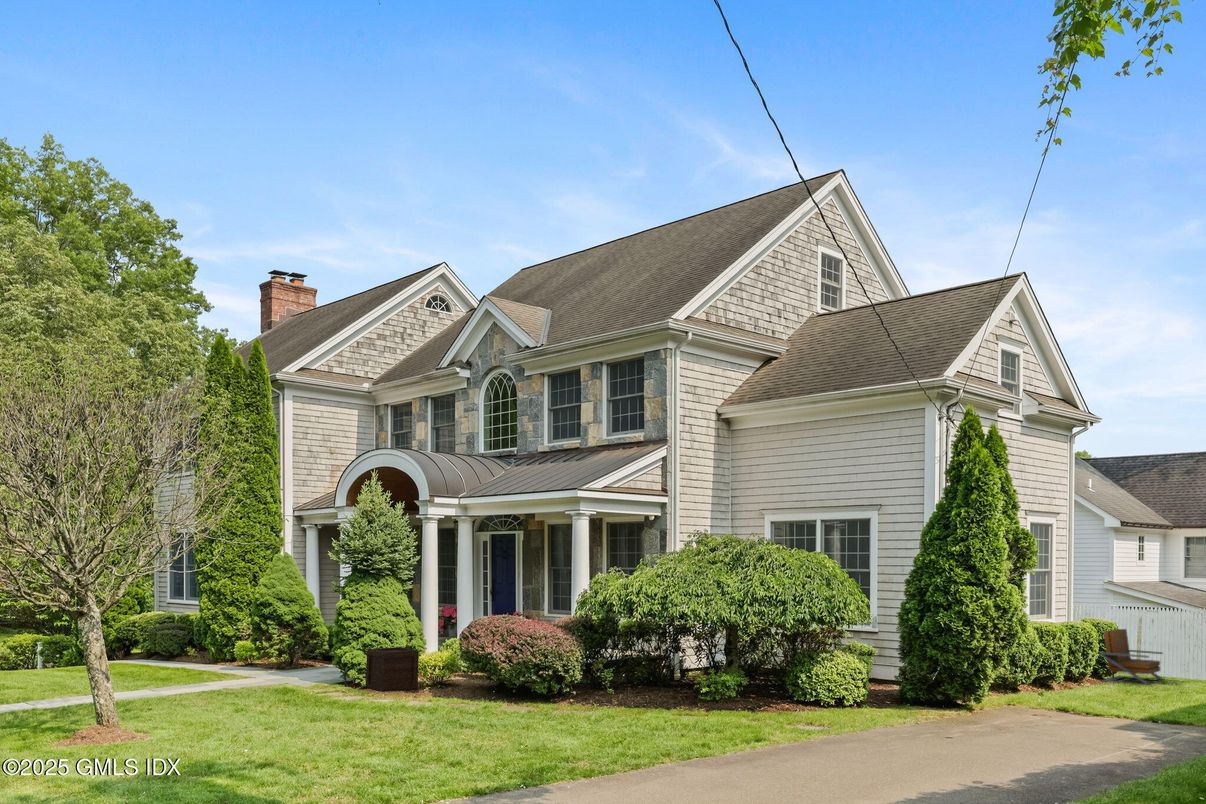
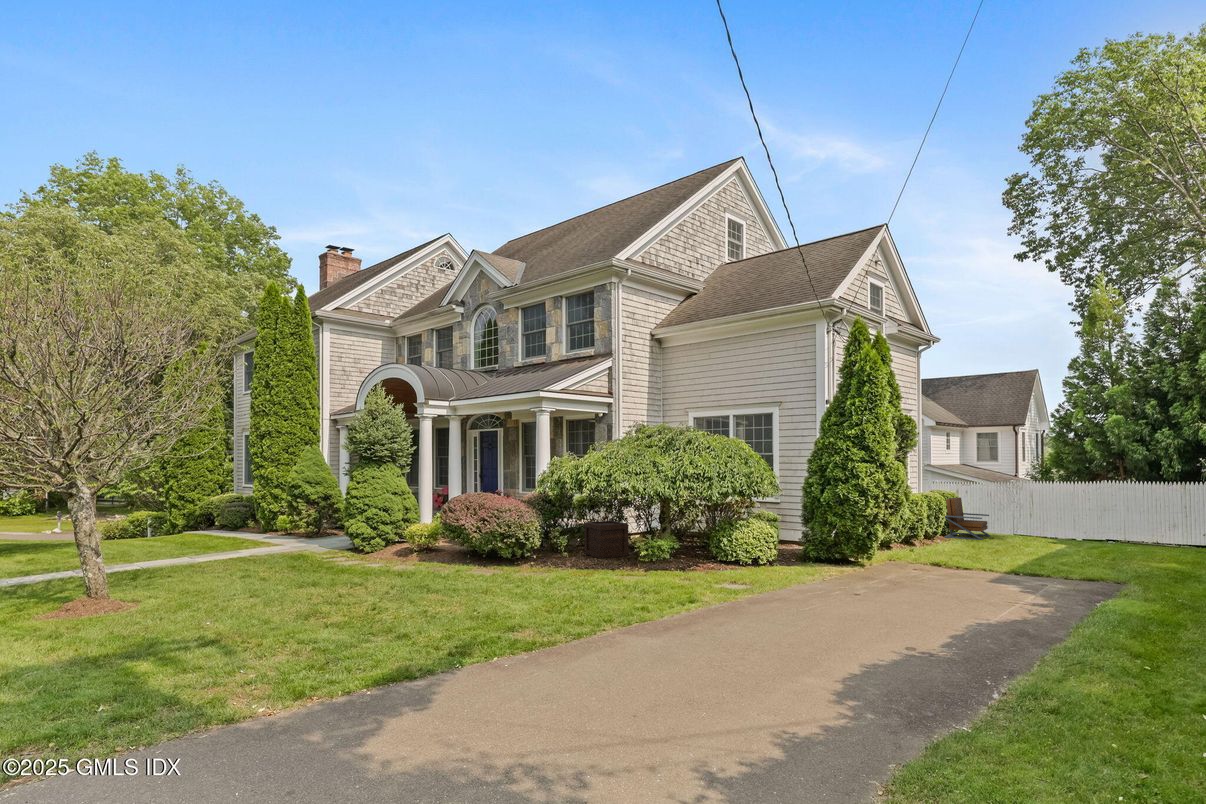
wooden crate: present [366,647,419,692] -> present [584,520,628,559]

